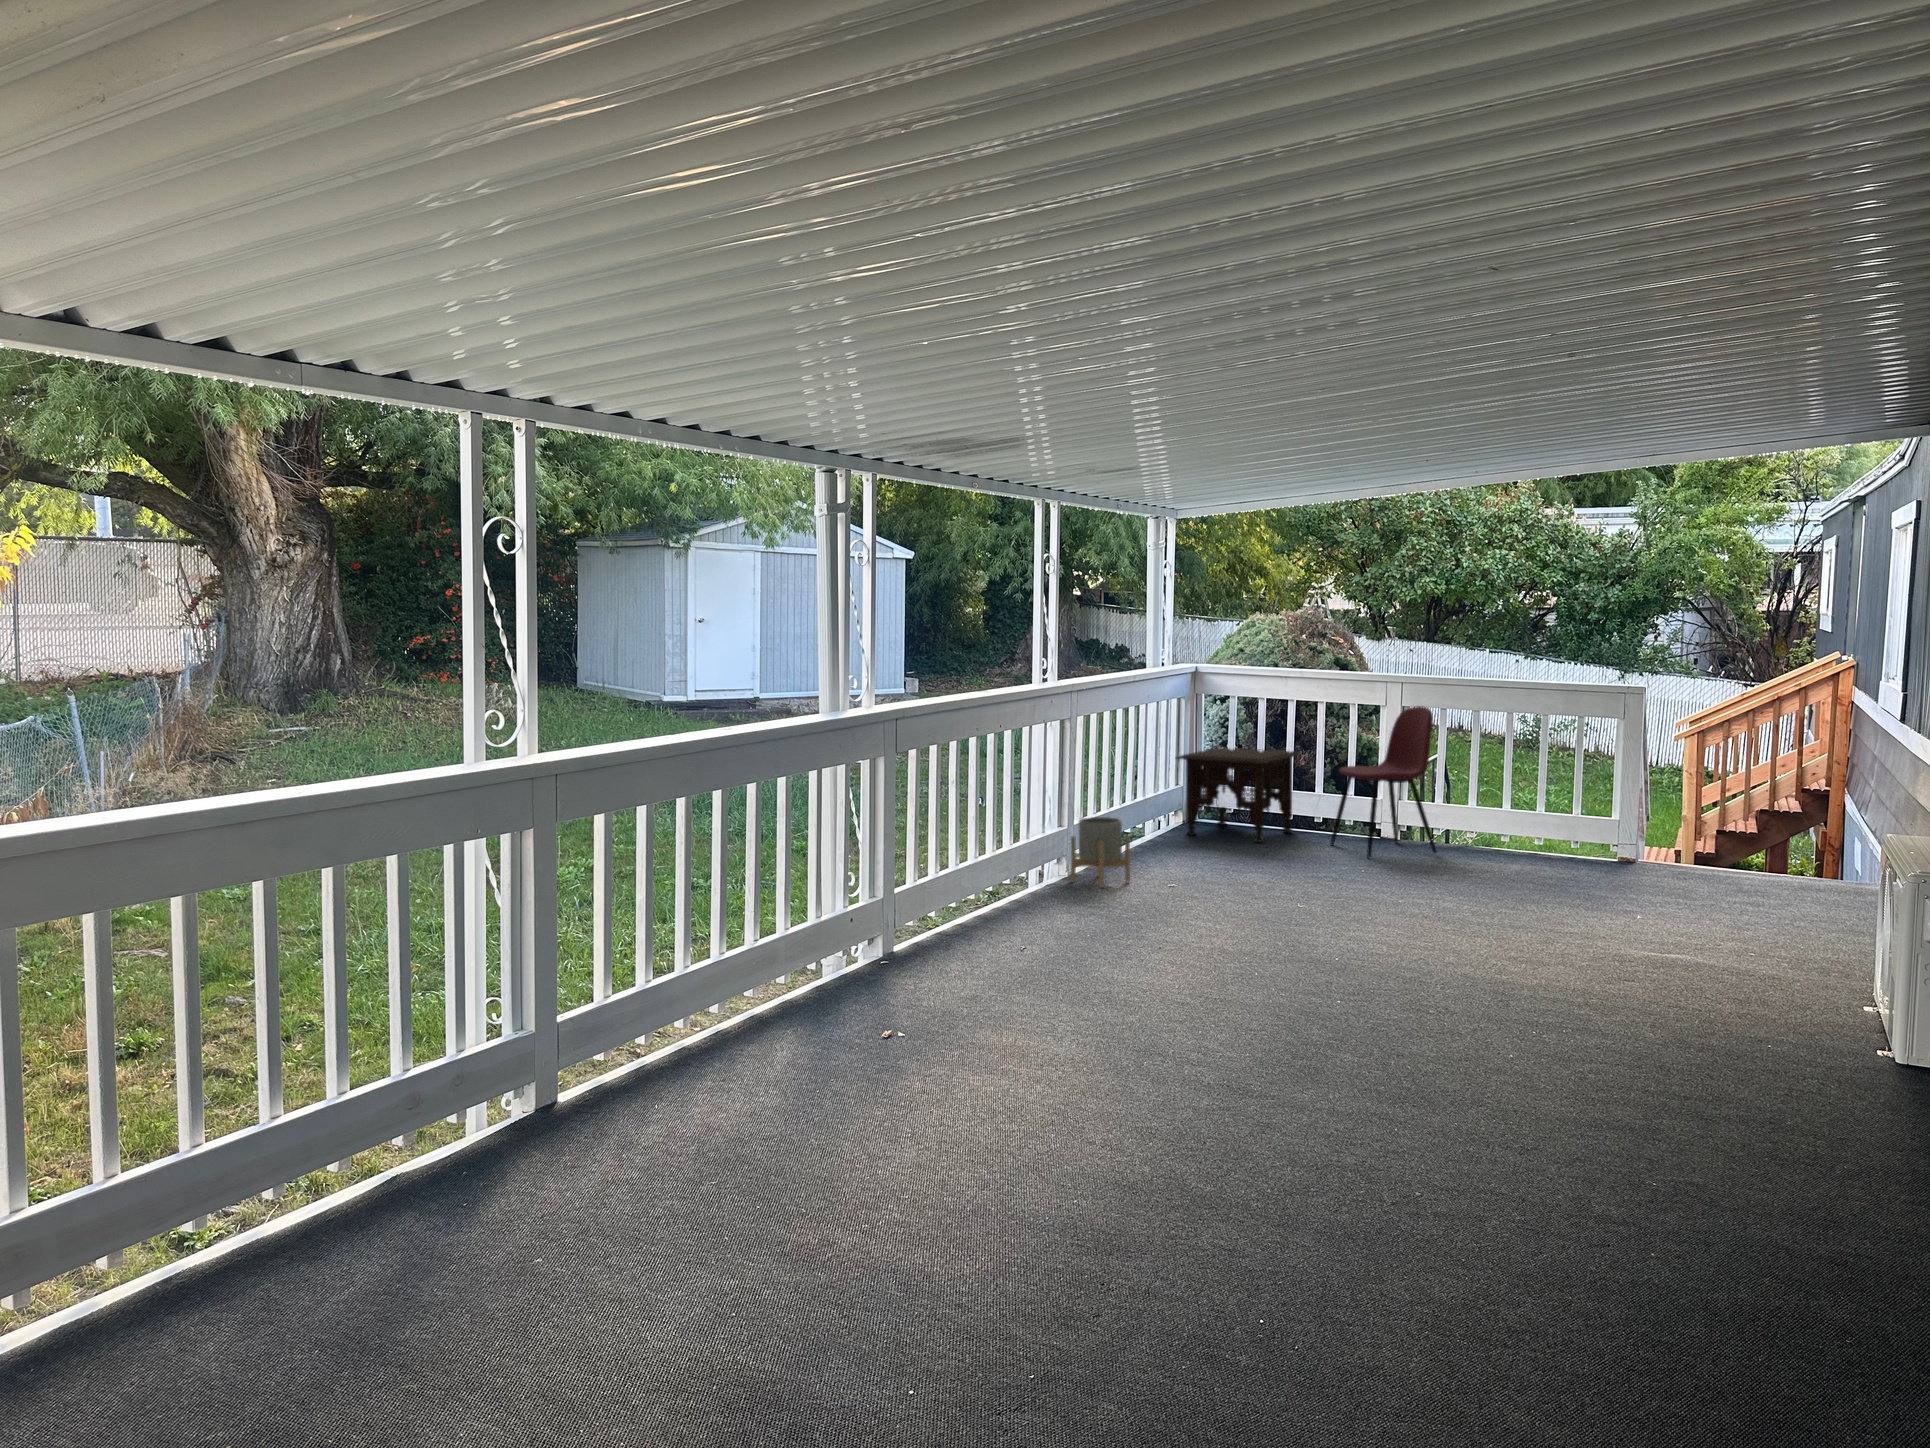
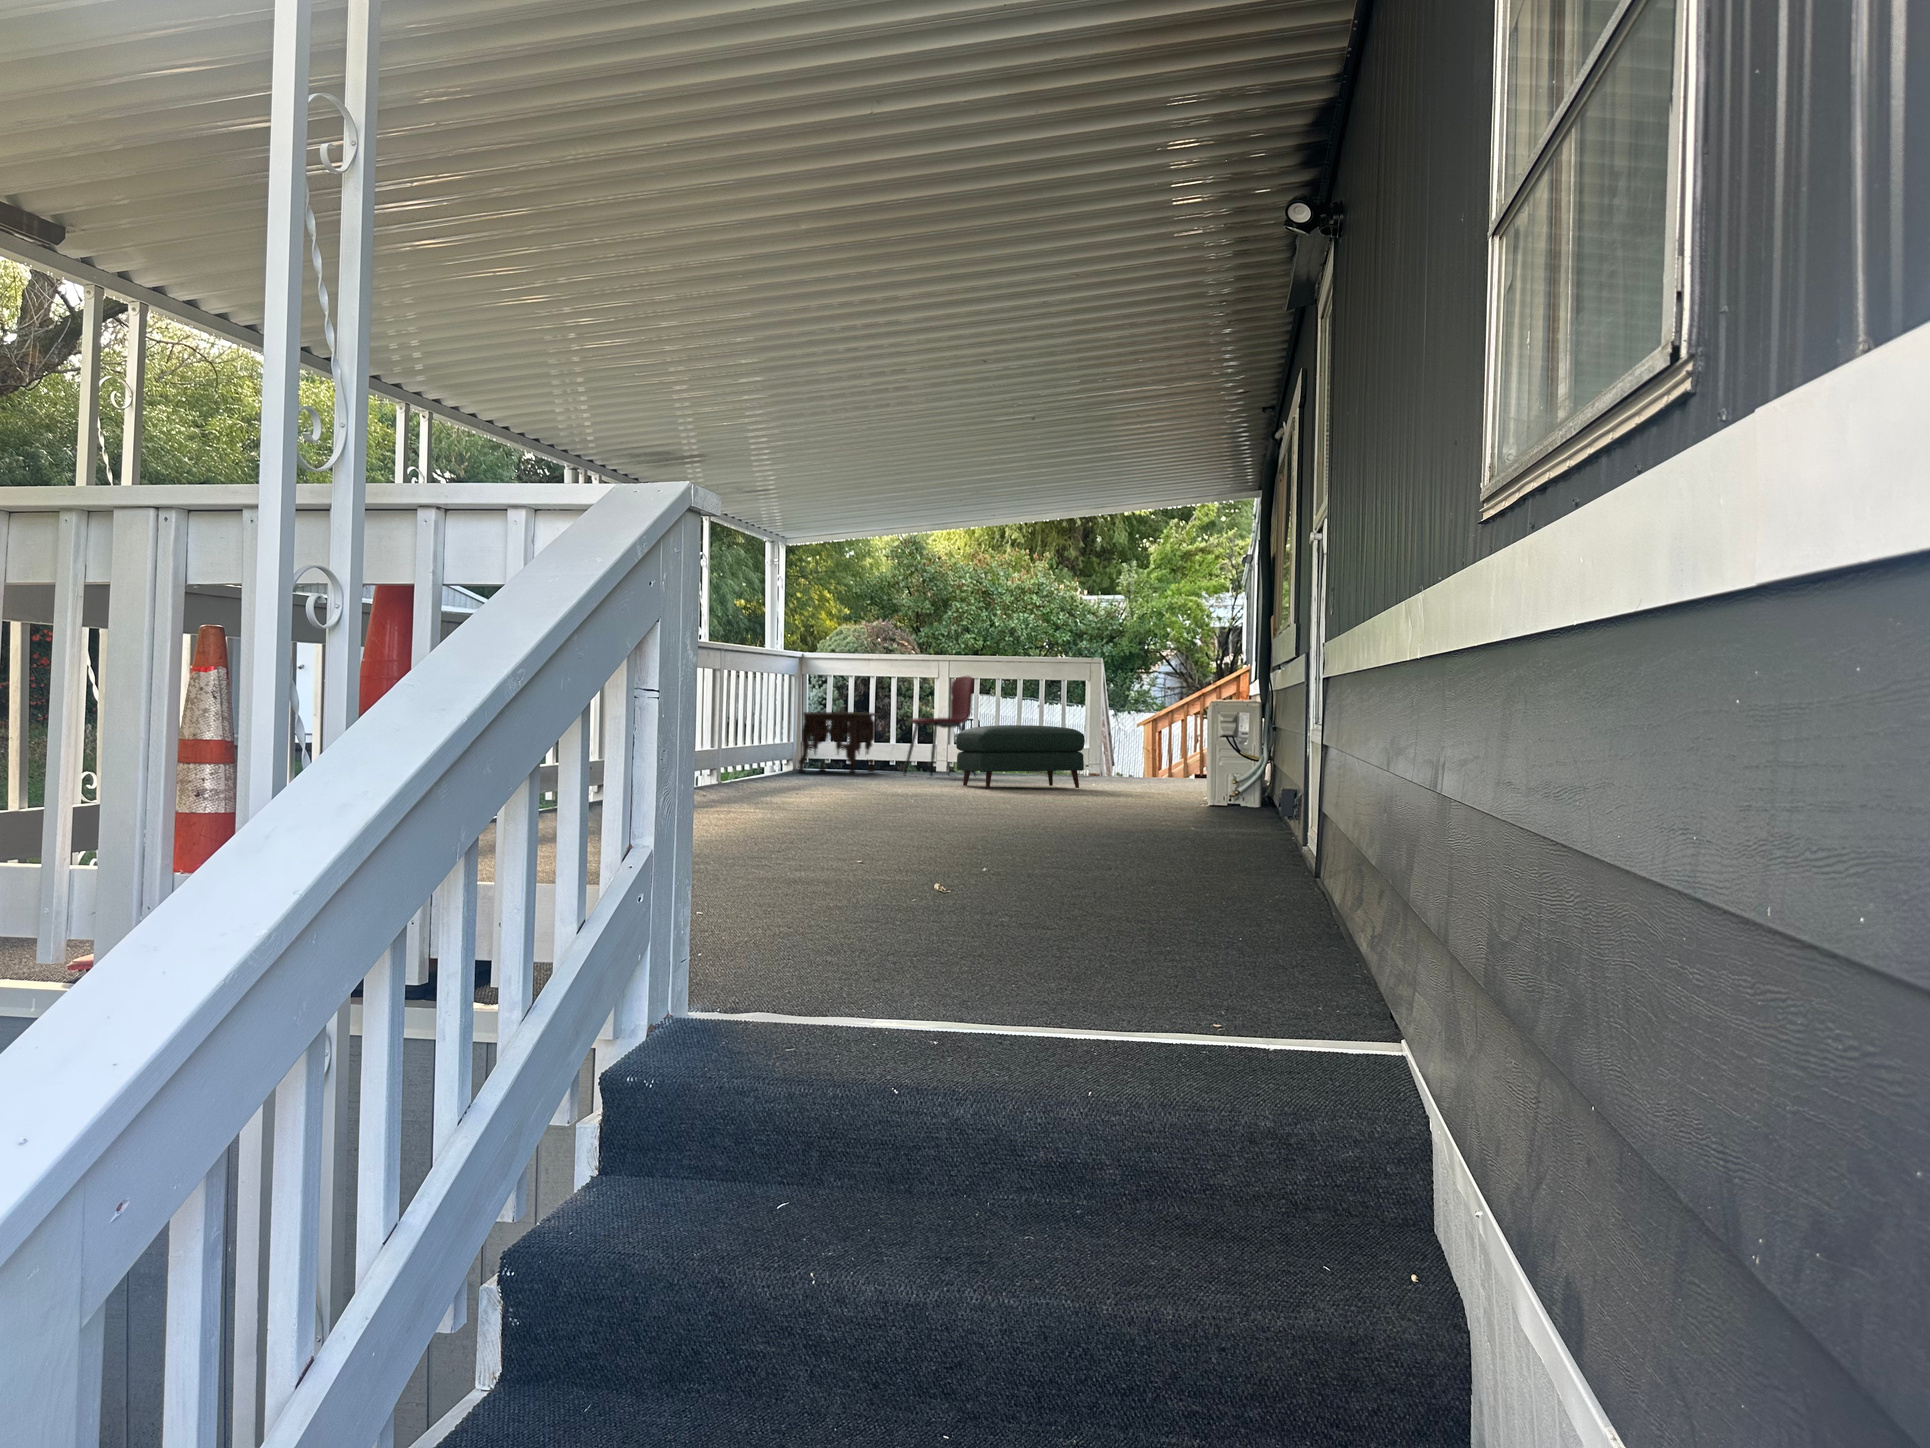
planter: present [1071,817,1130,888] -> none [727,734,770,779]
ottoman: none [1404,824,1620,937] -> present [956,725,1085,789]

